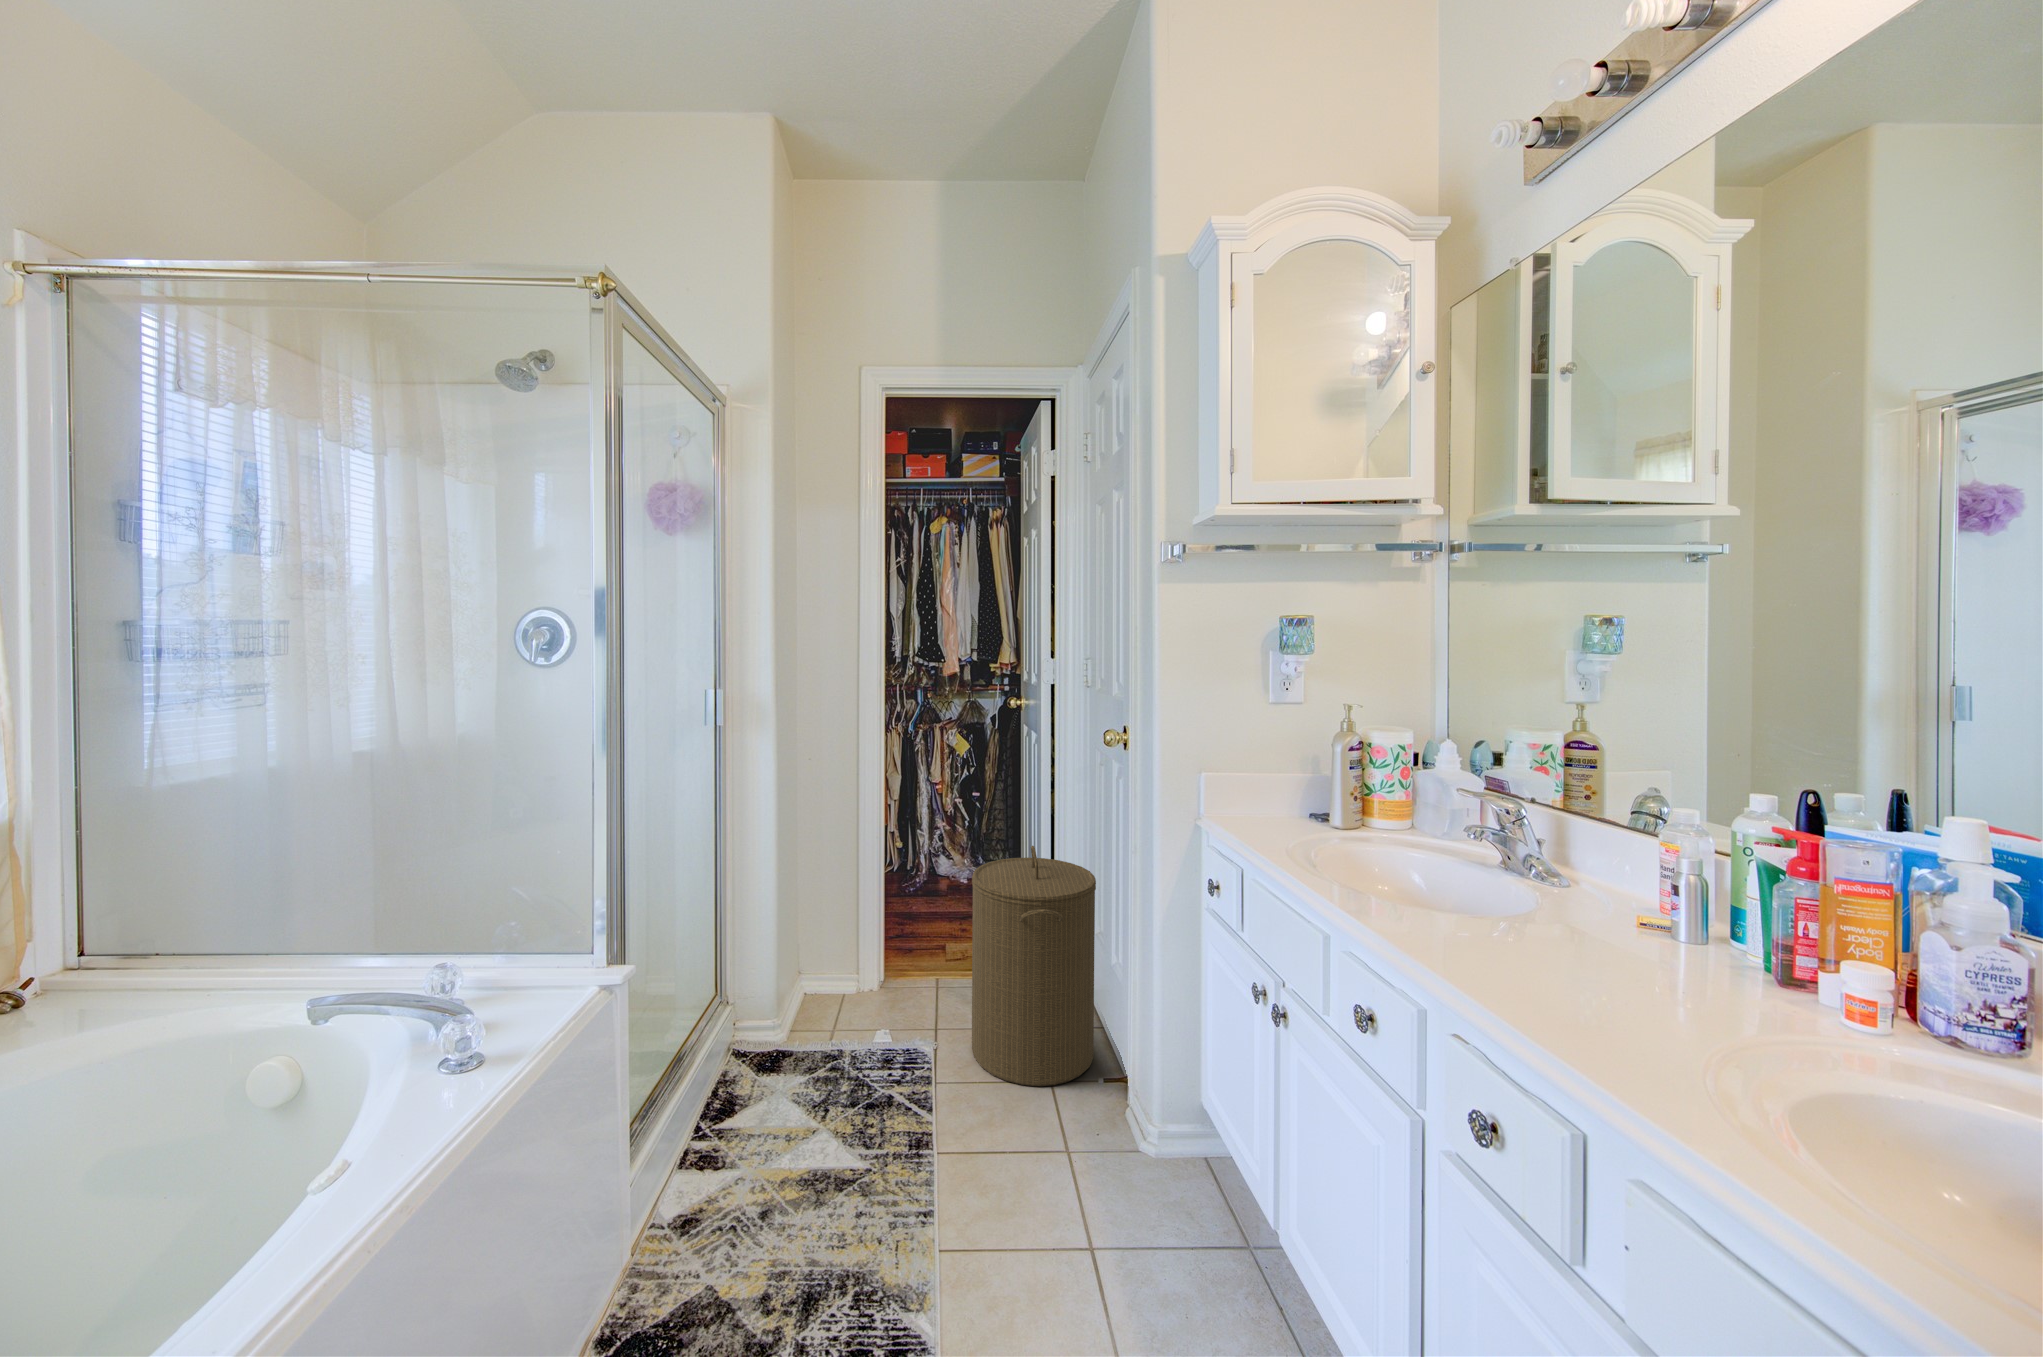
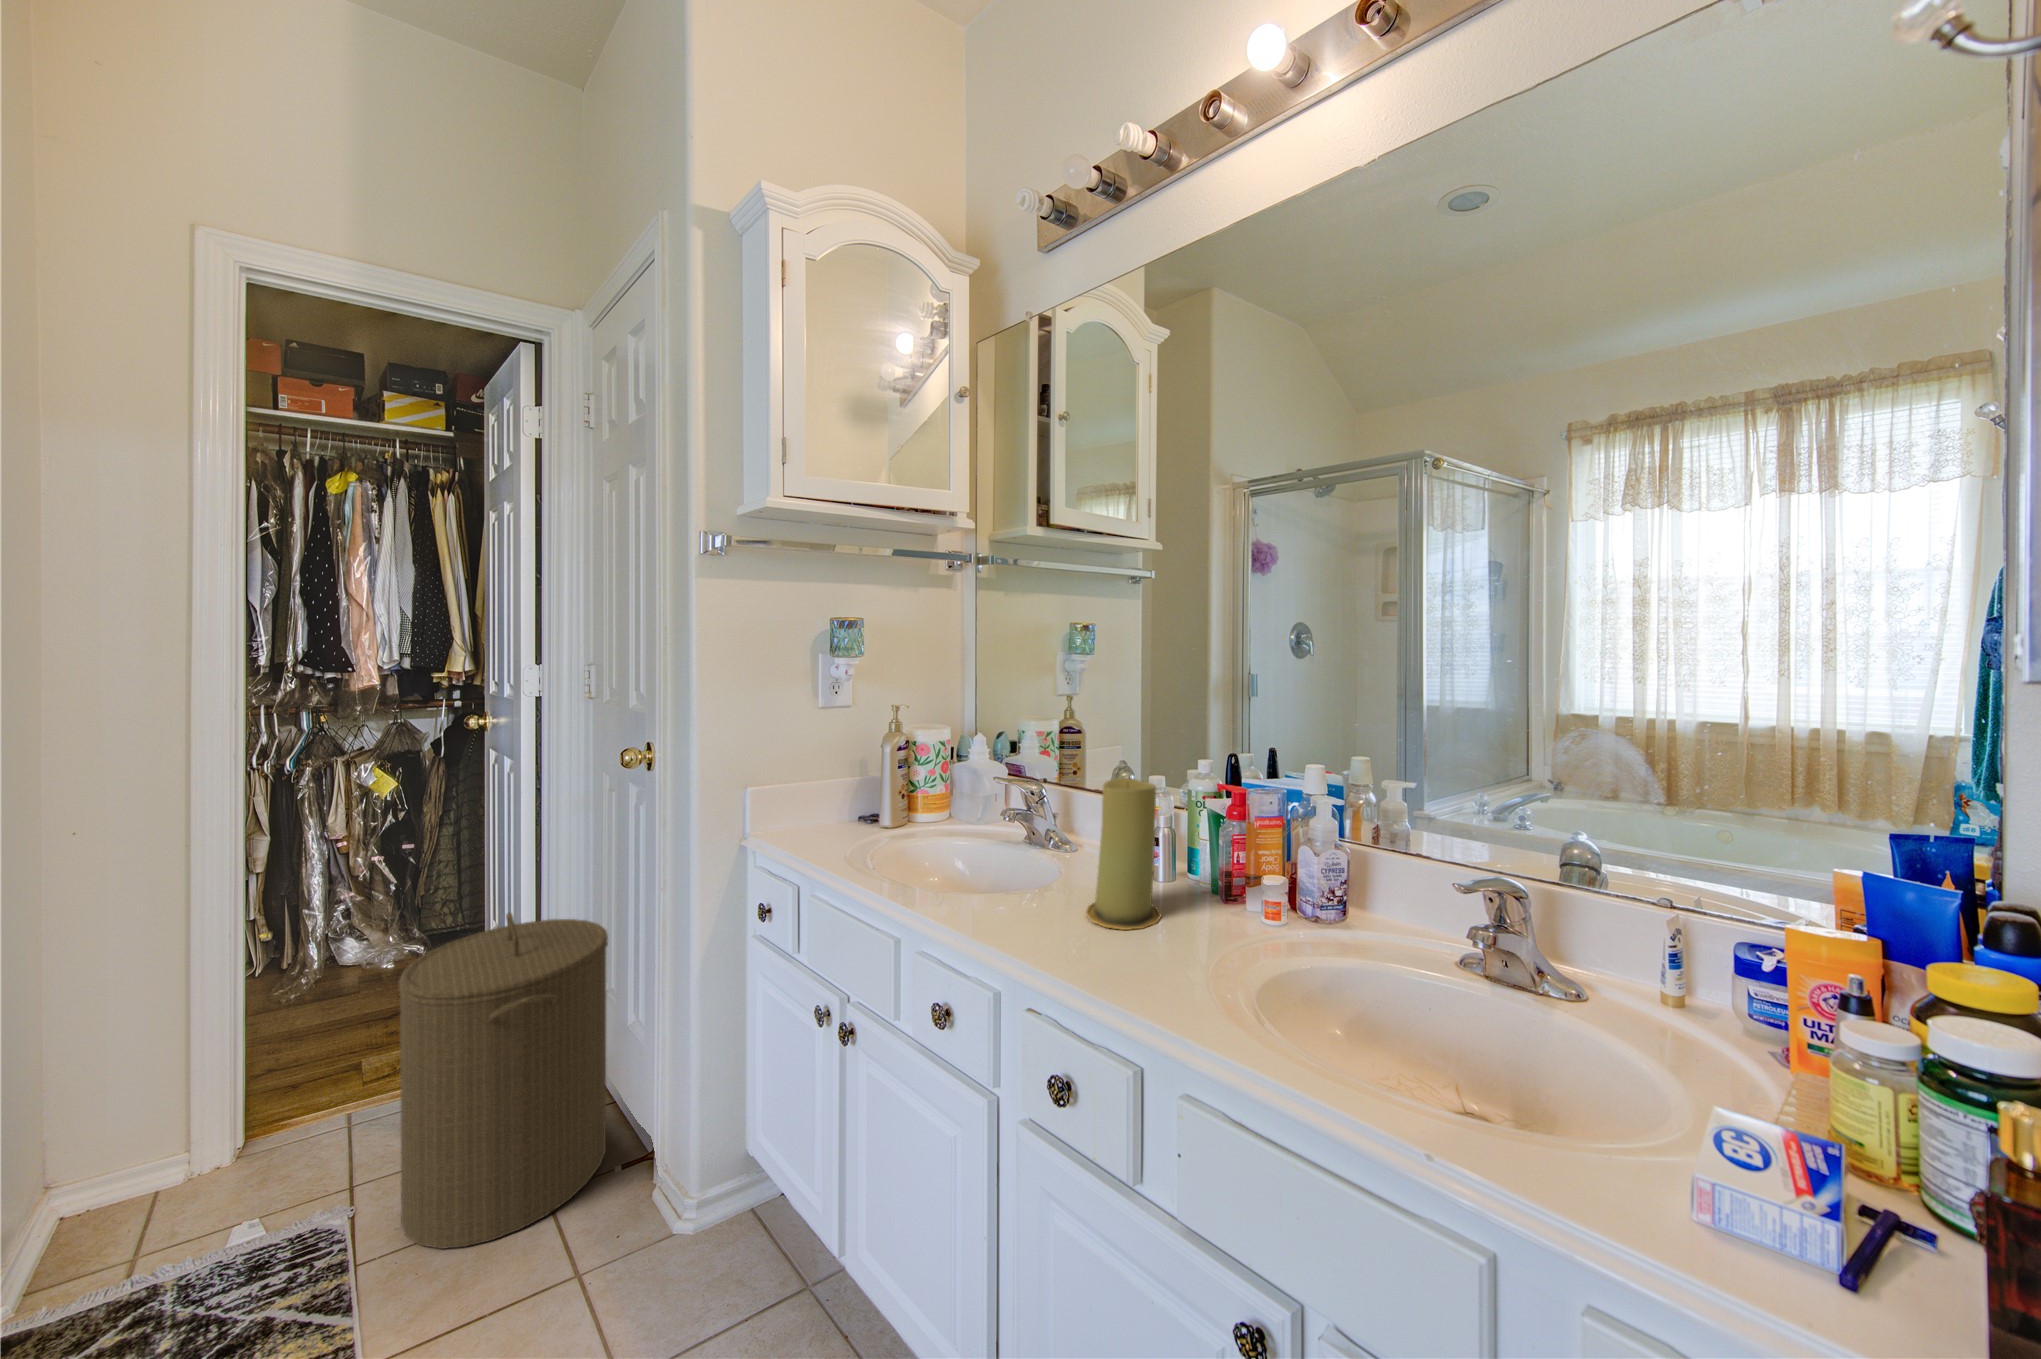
candle: none [1551,799,1668,981] -> present [1086,778,1161,930]

